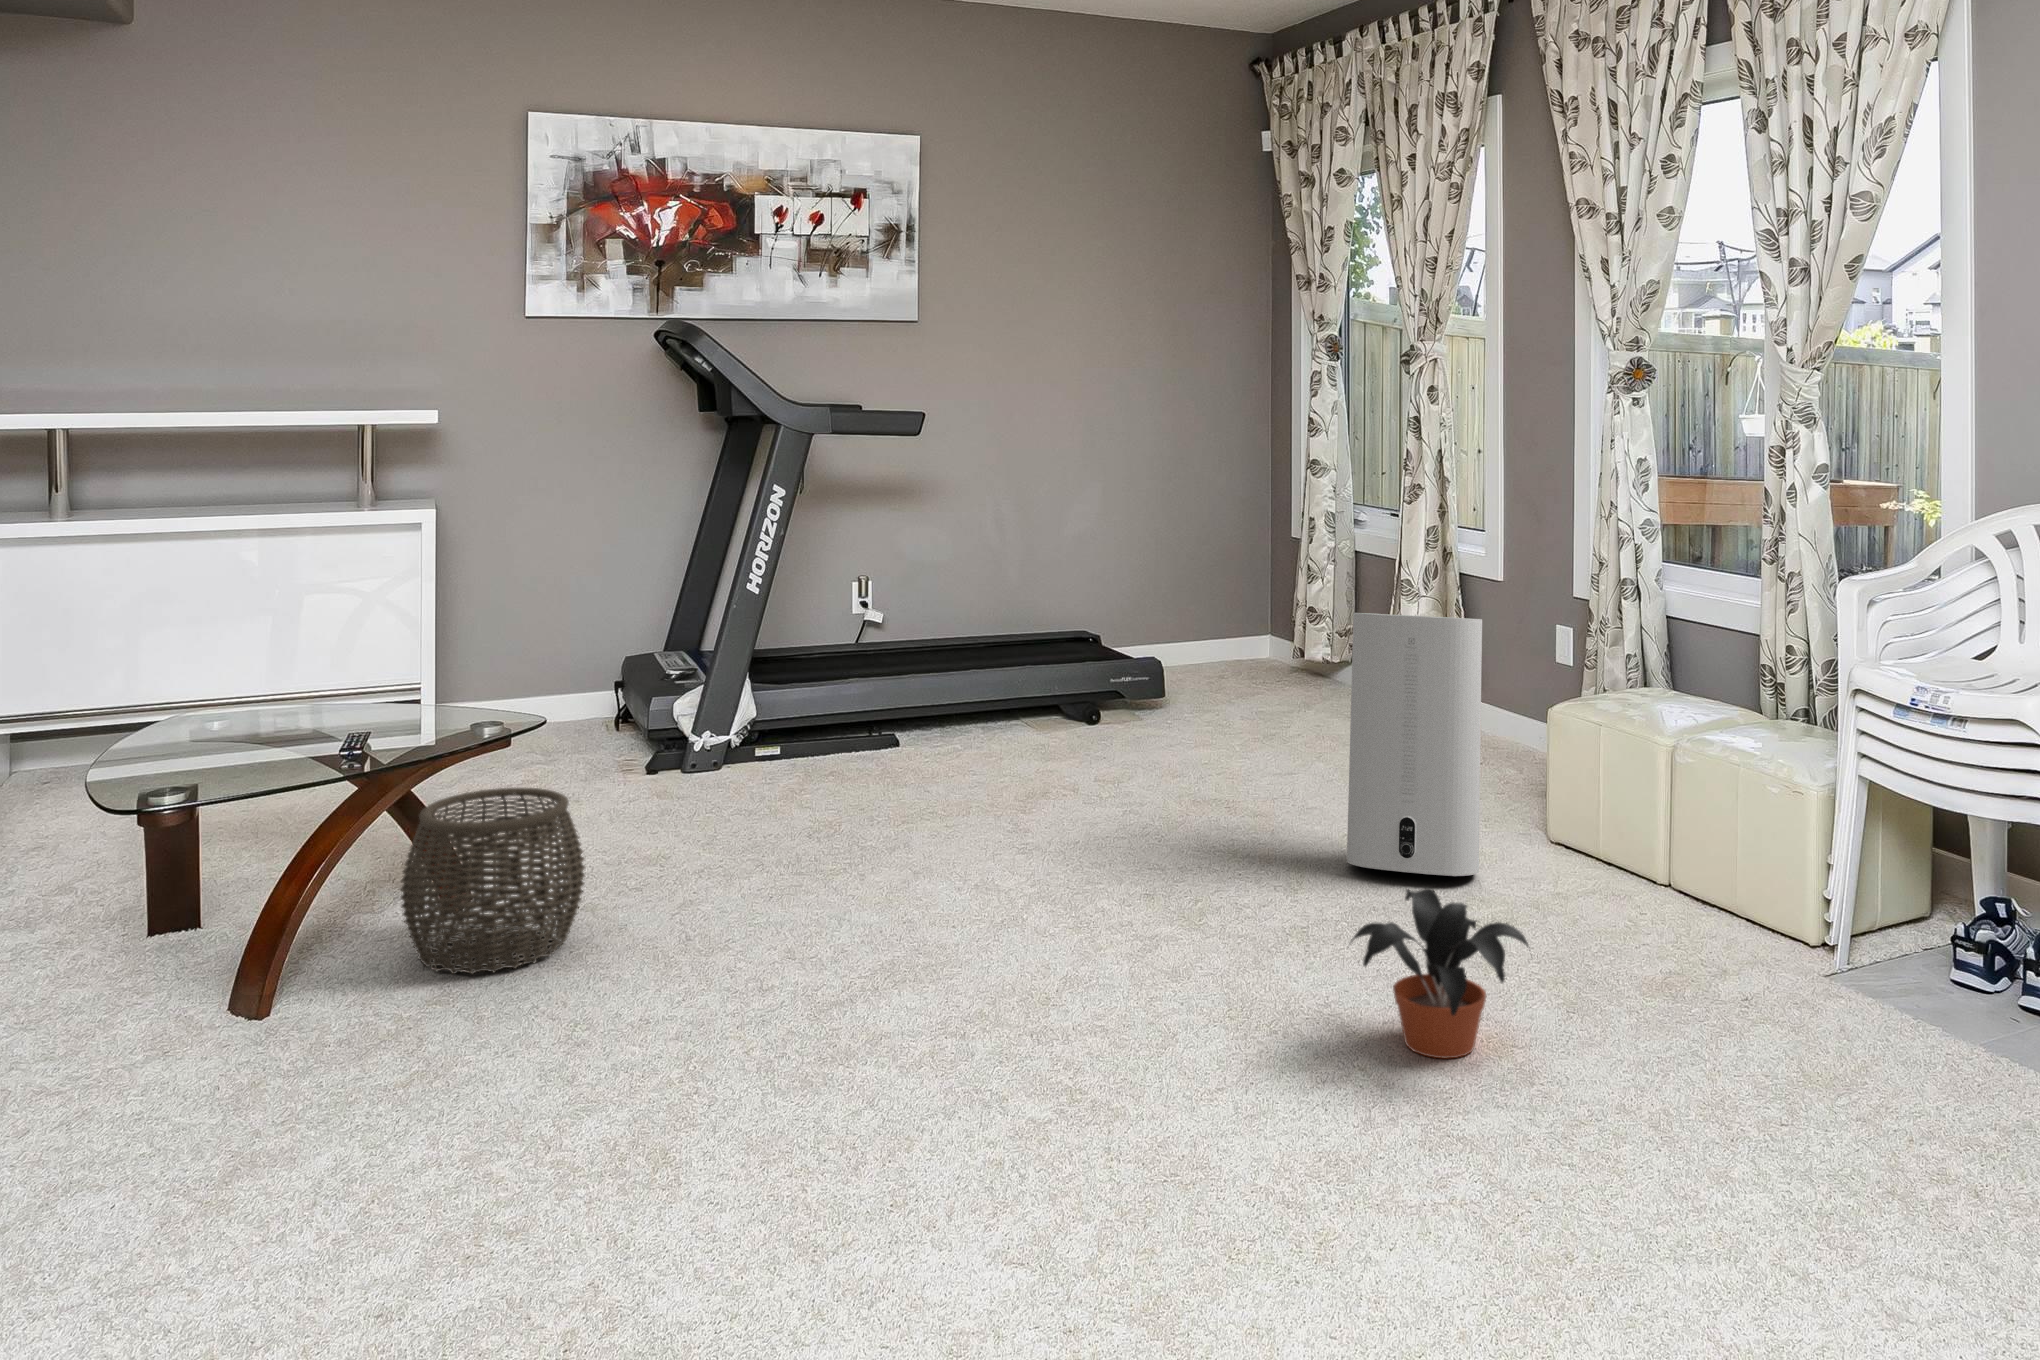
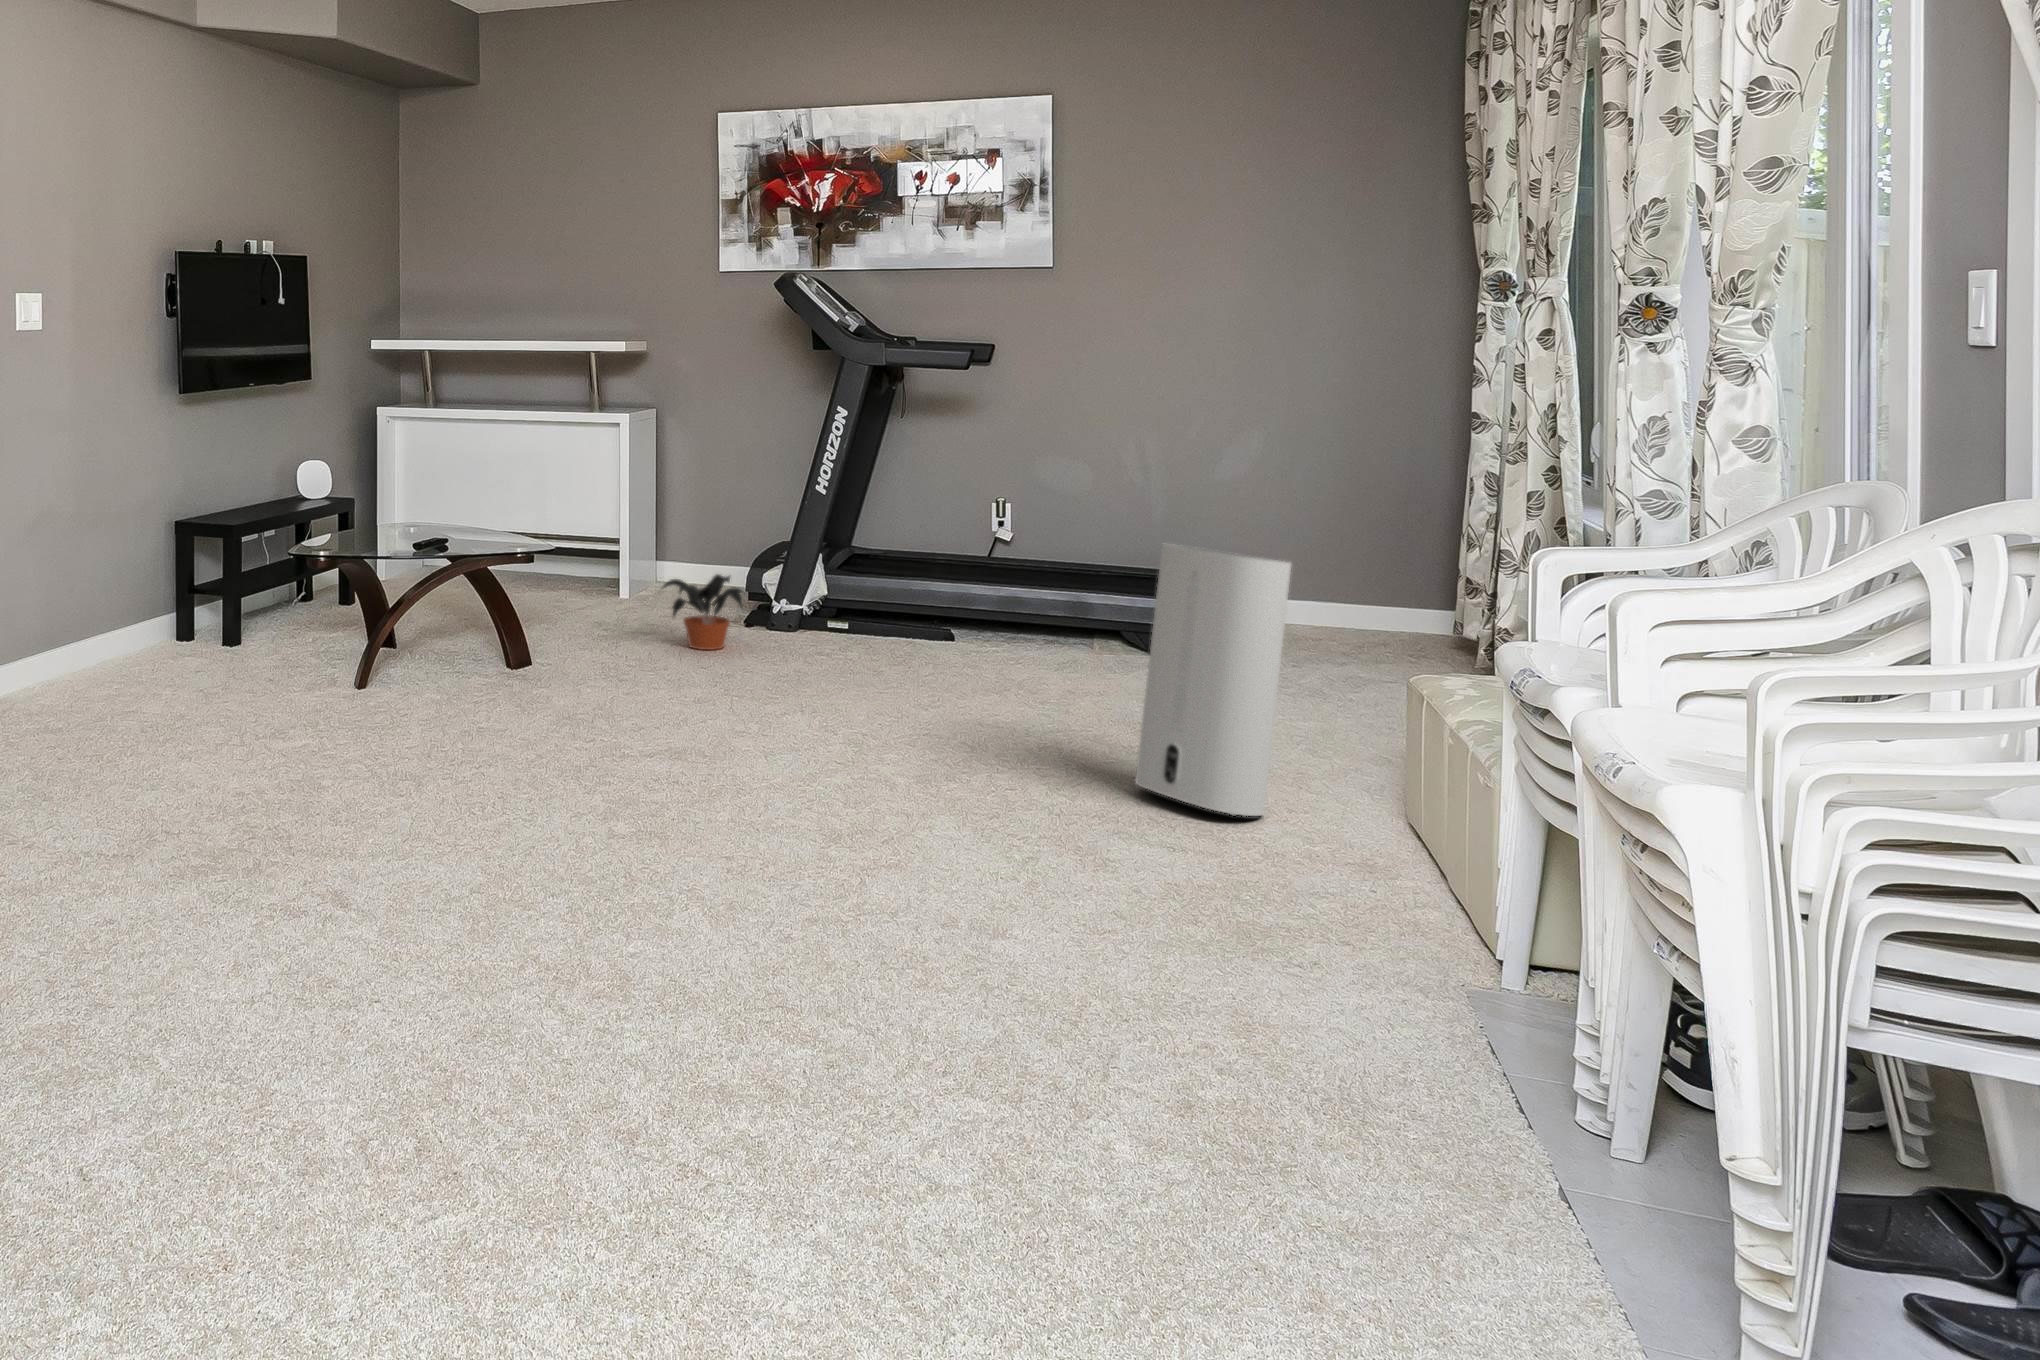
woven basket: present [400,788,585,974] -> none [426,592,540,706]
potted plant: present [1351,888,1528,1058] -> present [663,574,743,650]

